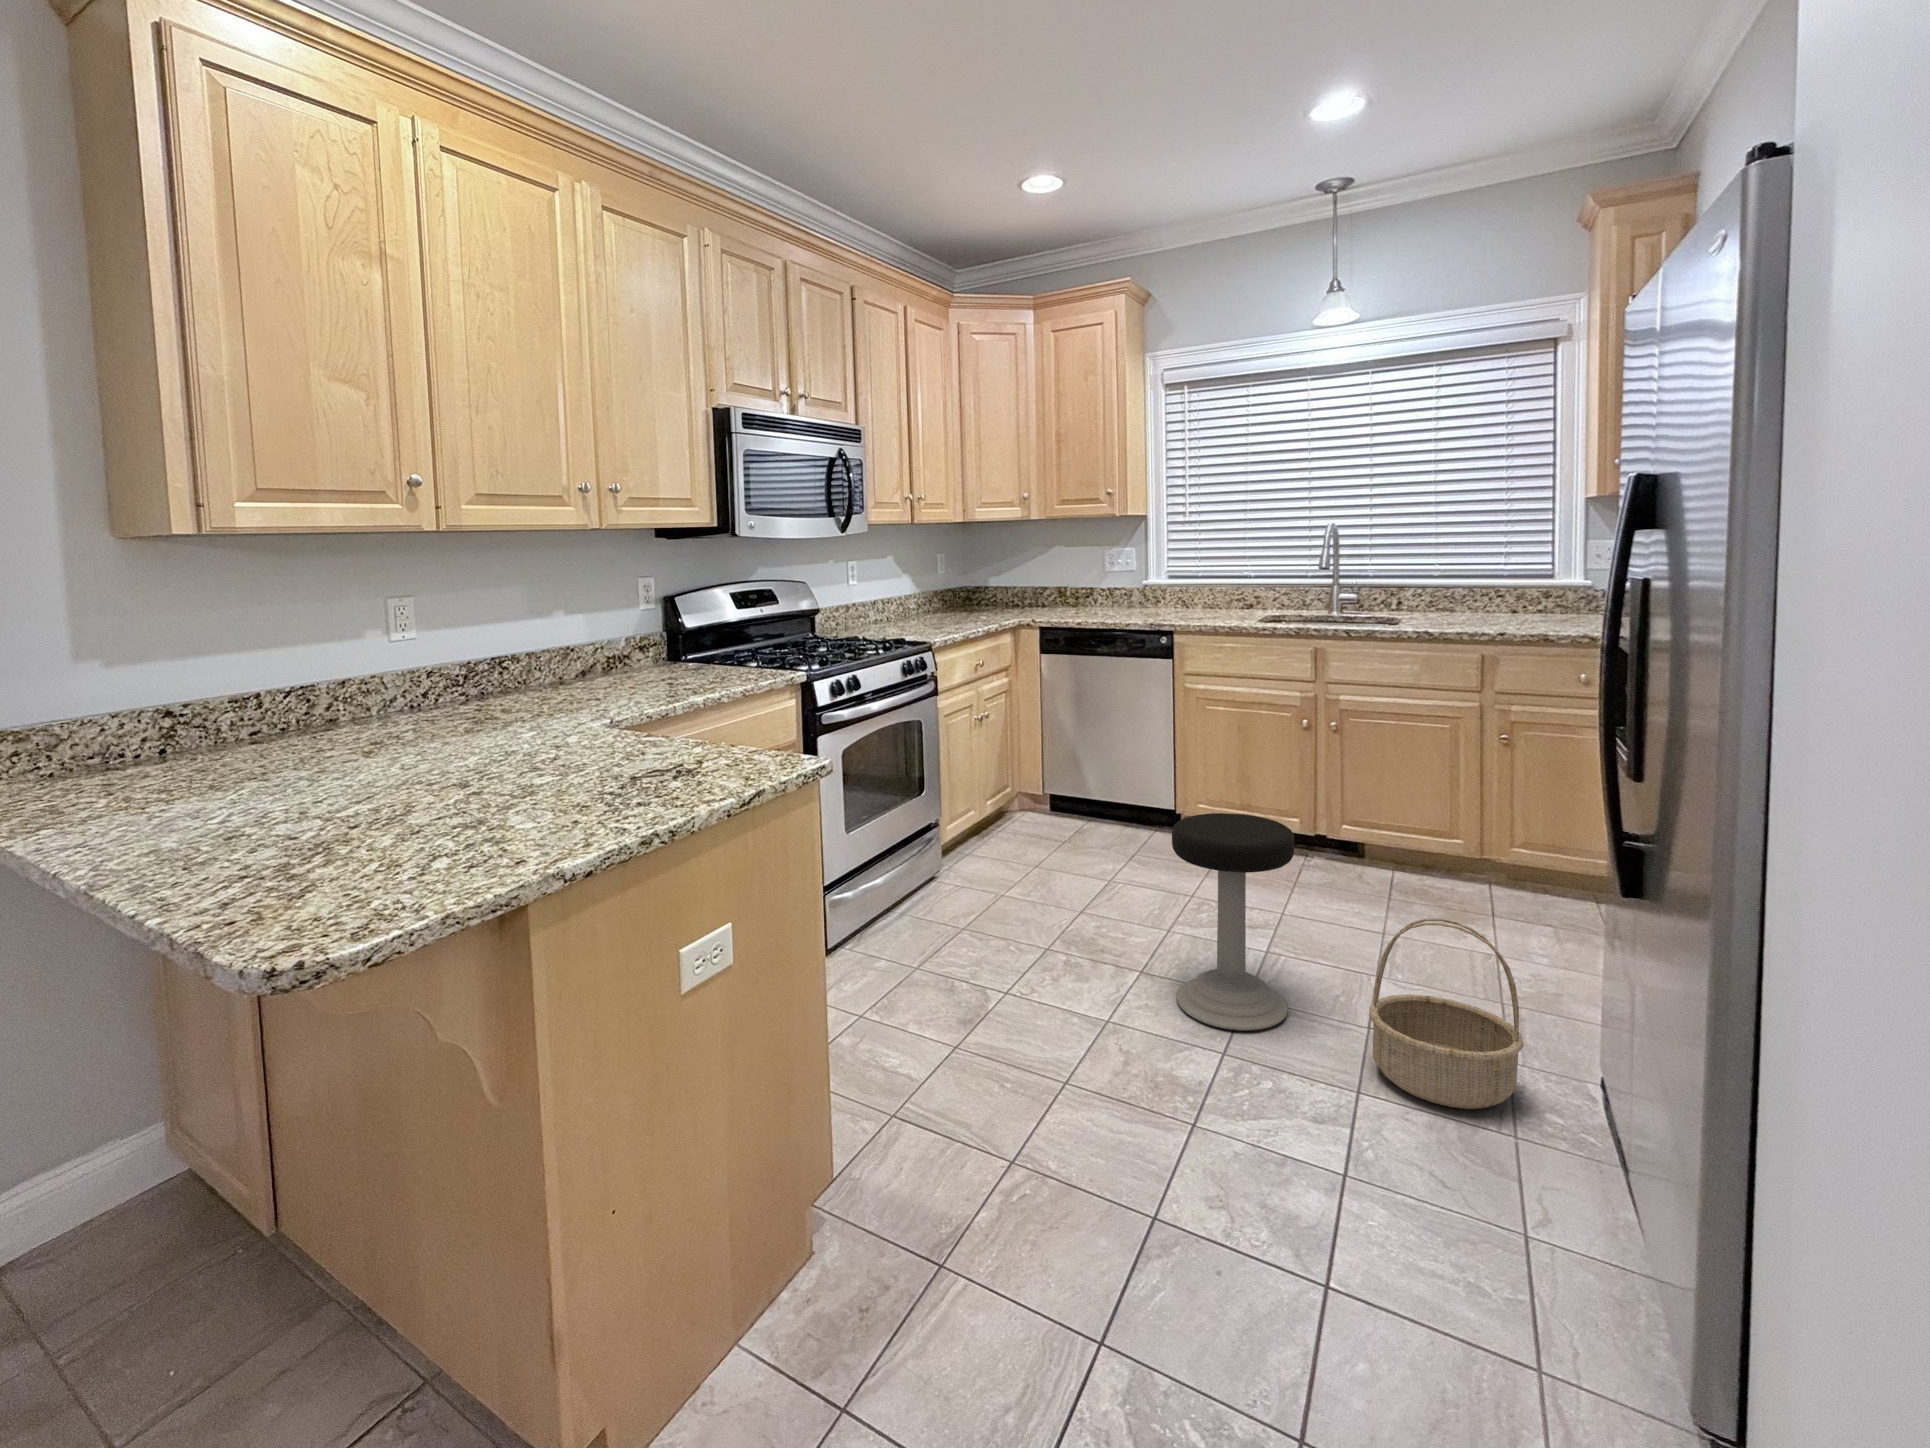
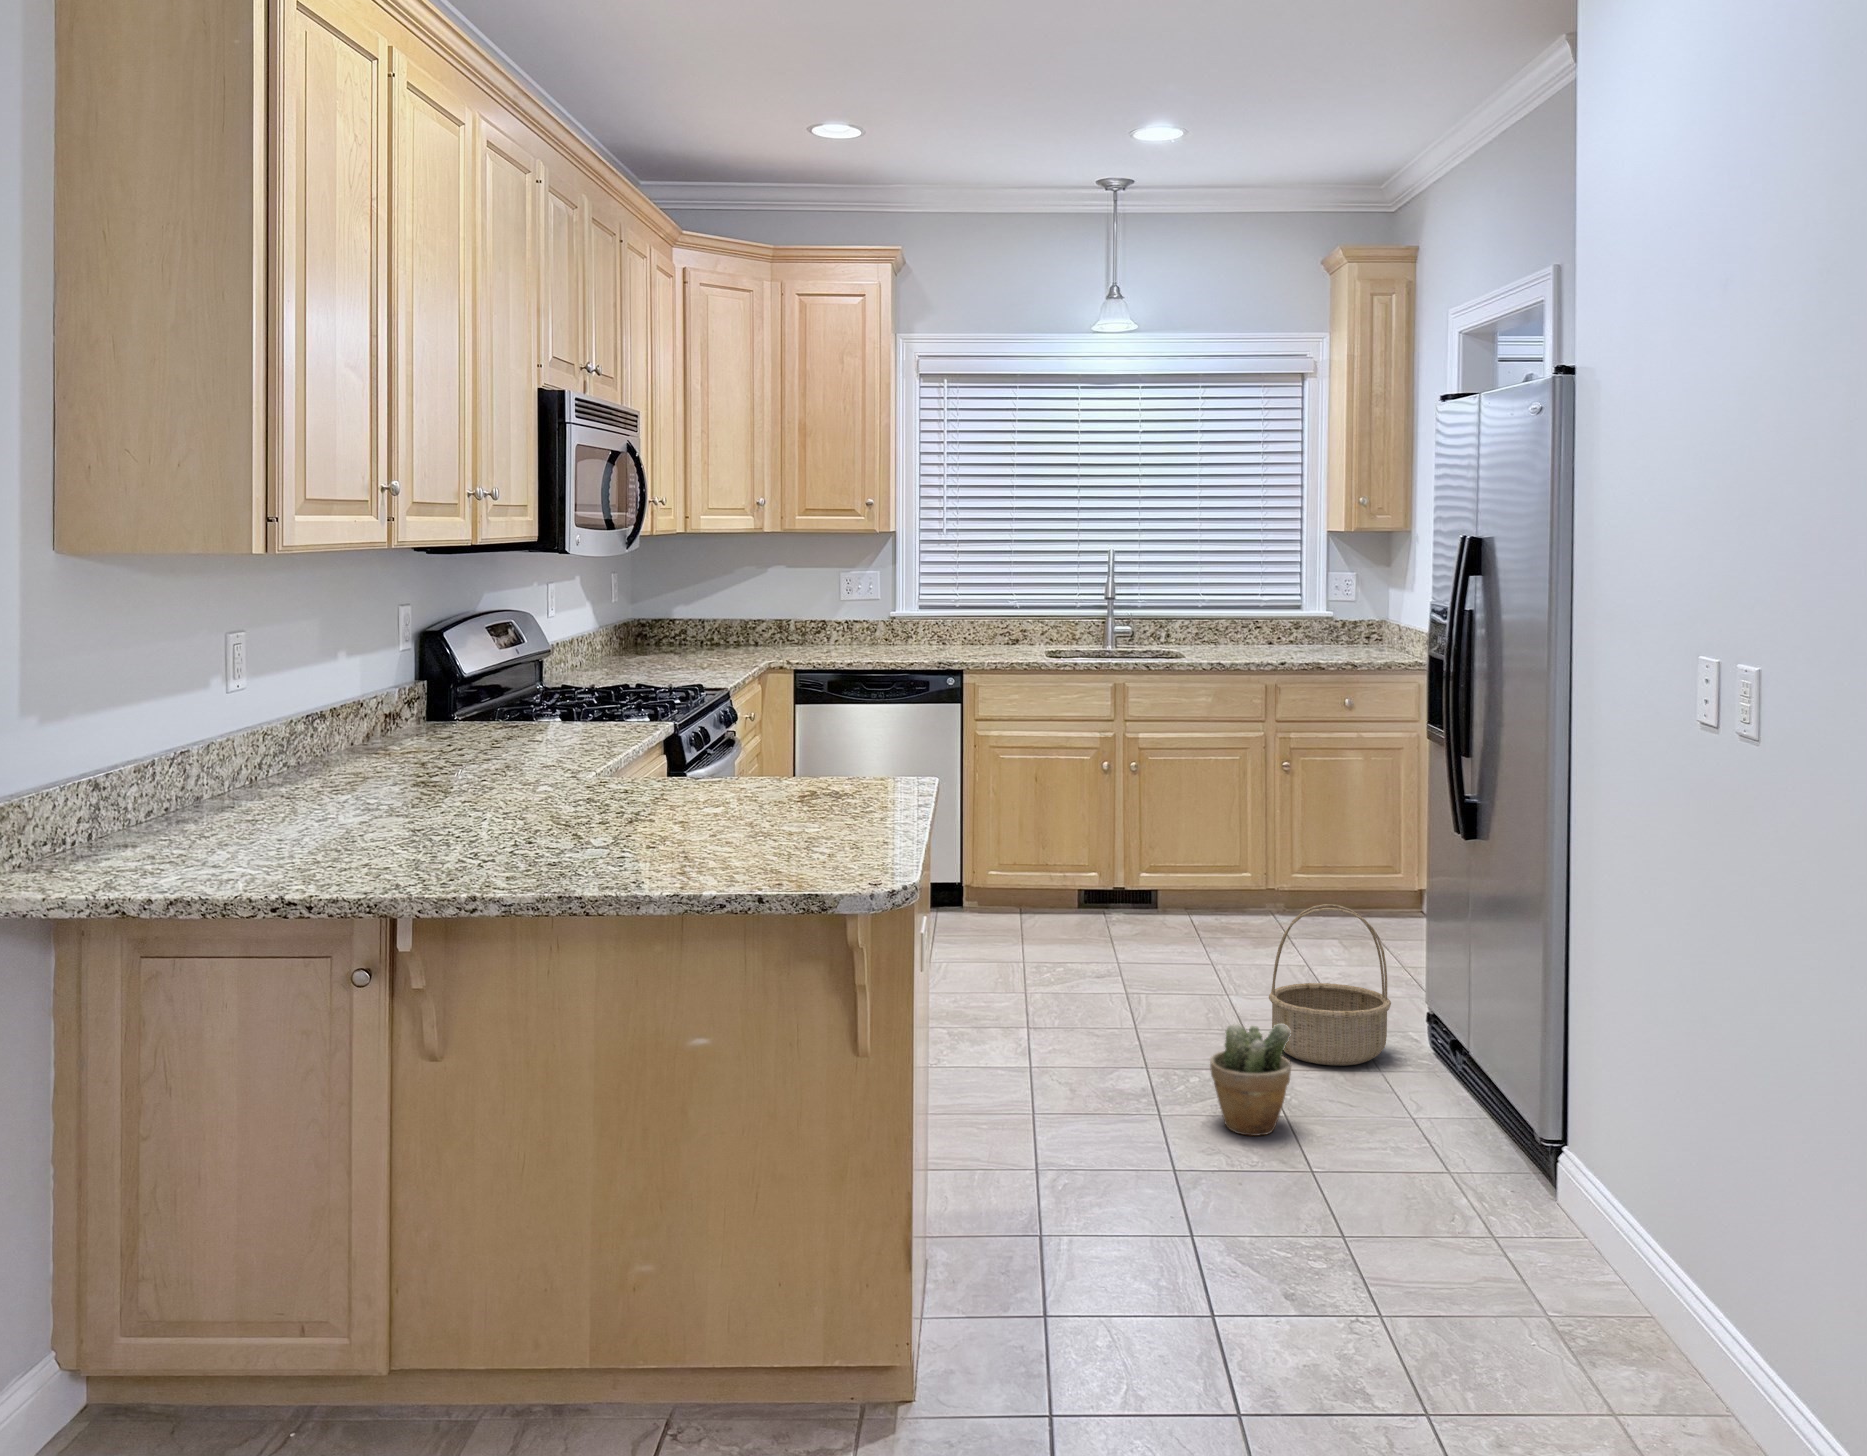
stool: present [1172,813,1294,1031] -> none [1075,841,1189,1045]
potted plant: none [1225,1062,1325,1199] -> present [1210,1023,1292,1136]

